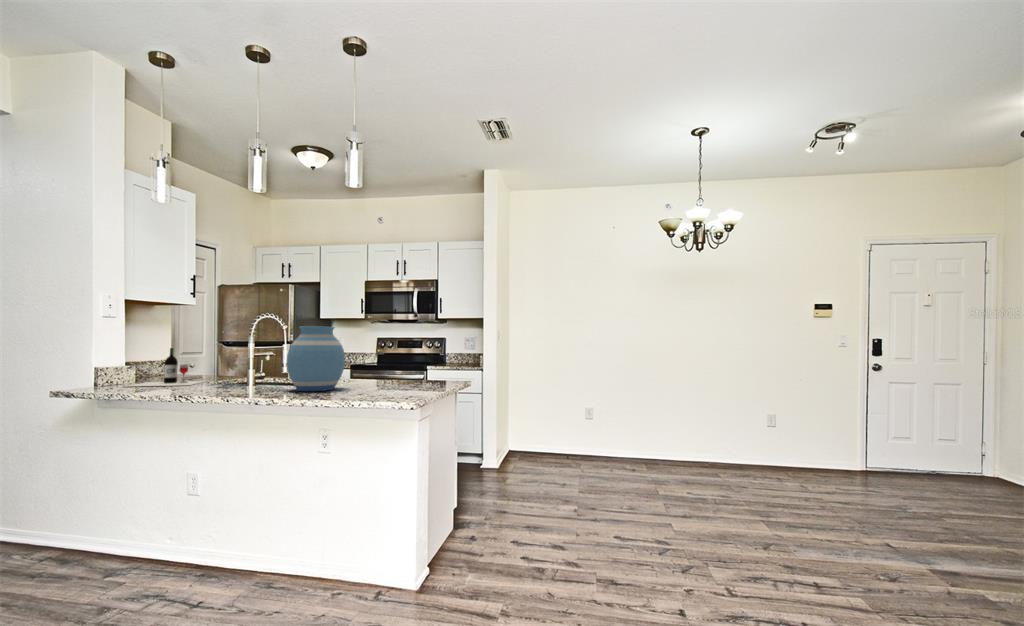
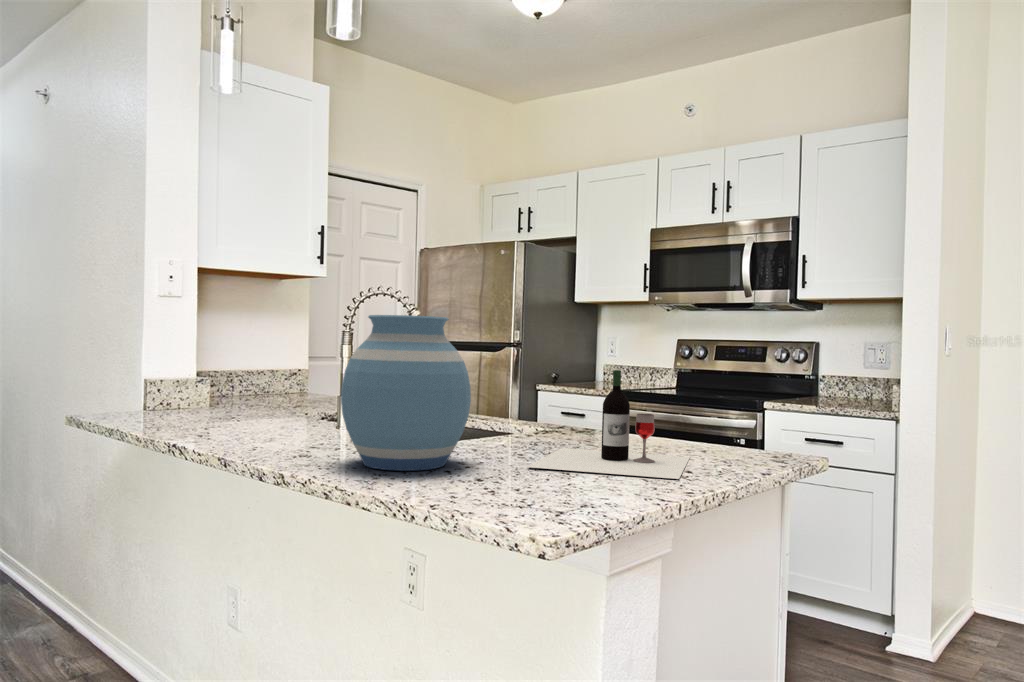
wine bottle: present [130,348,204,386] -> present [528,370,690,479]

